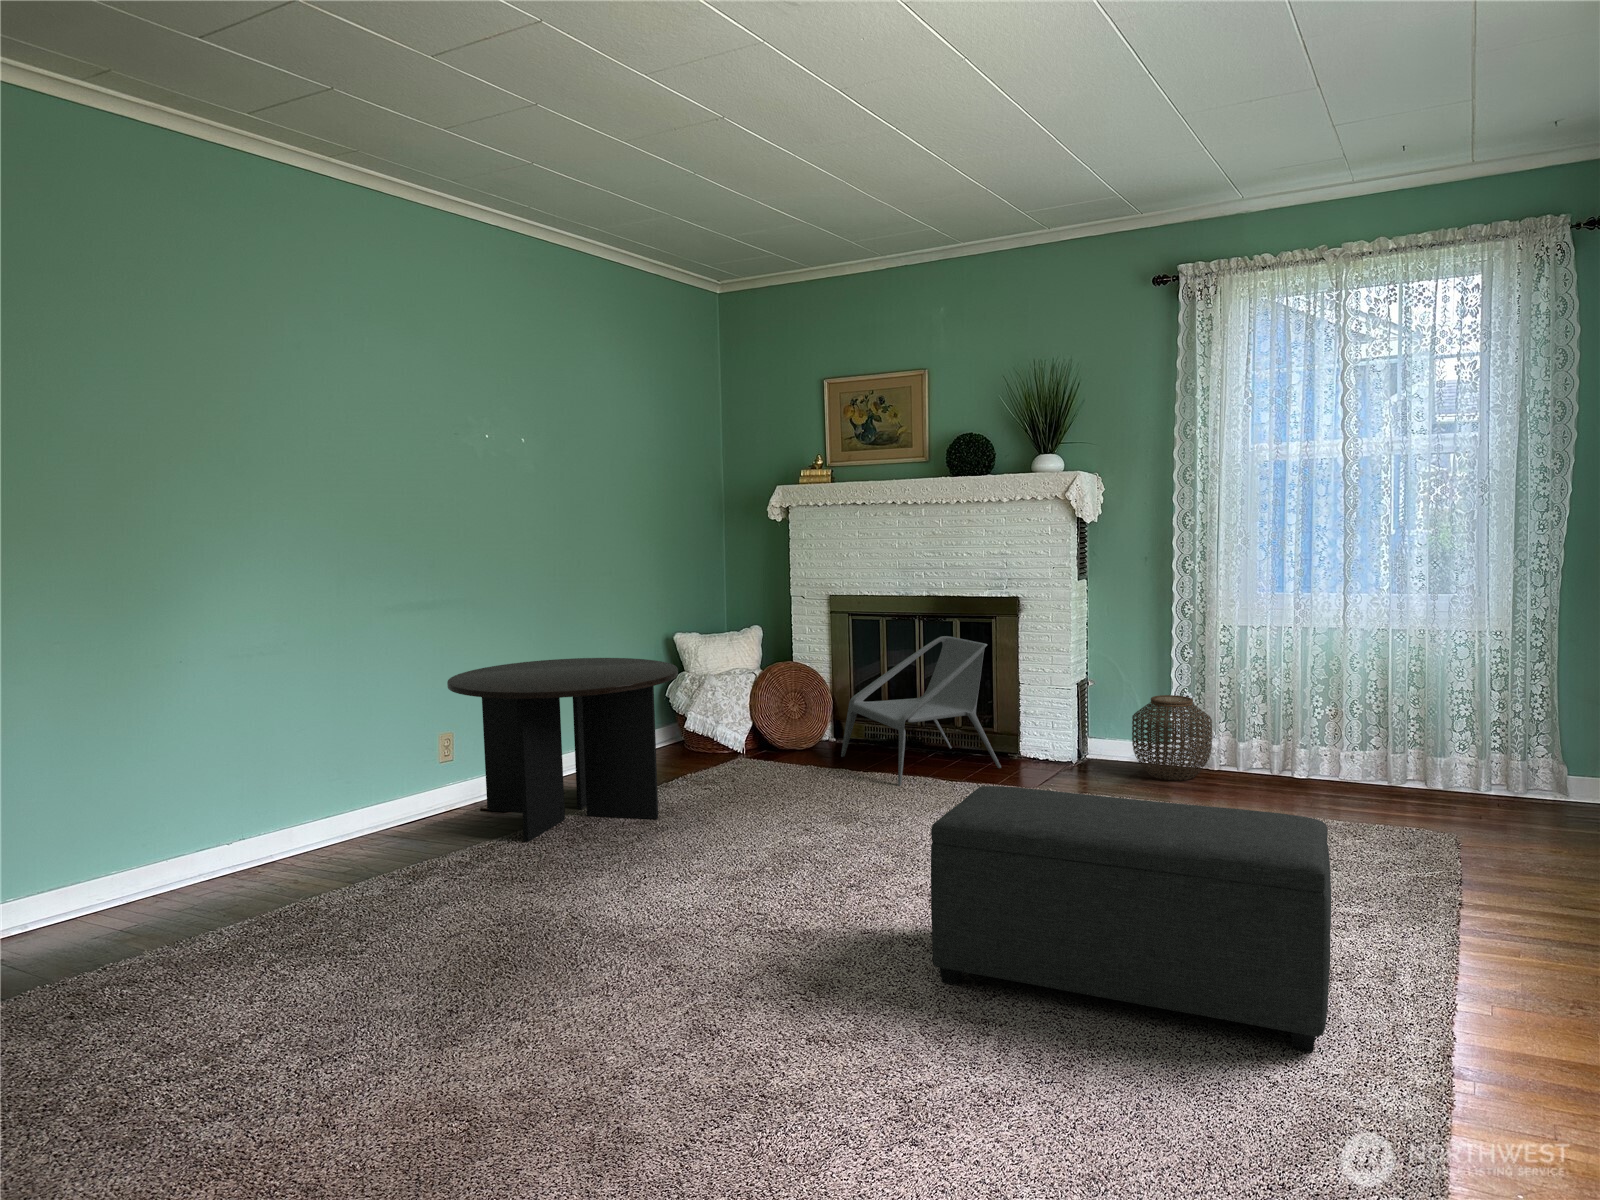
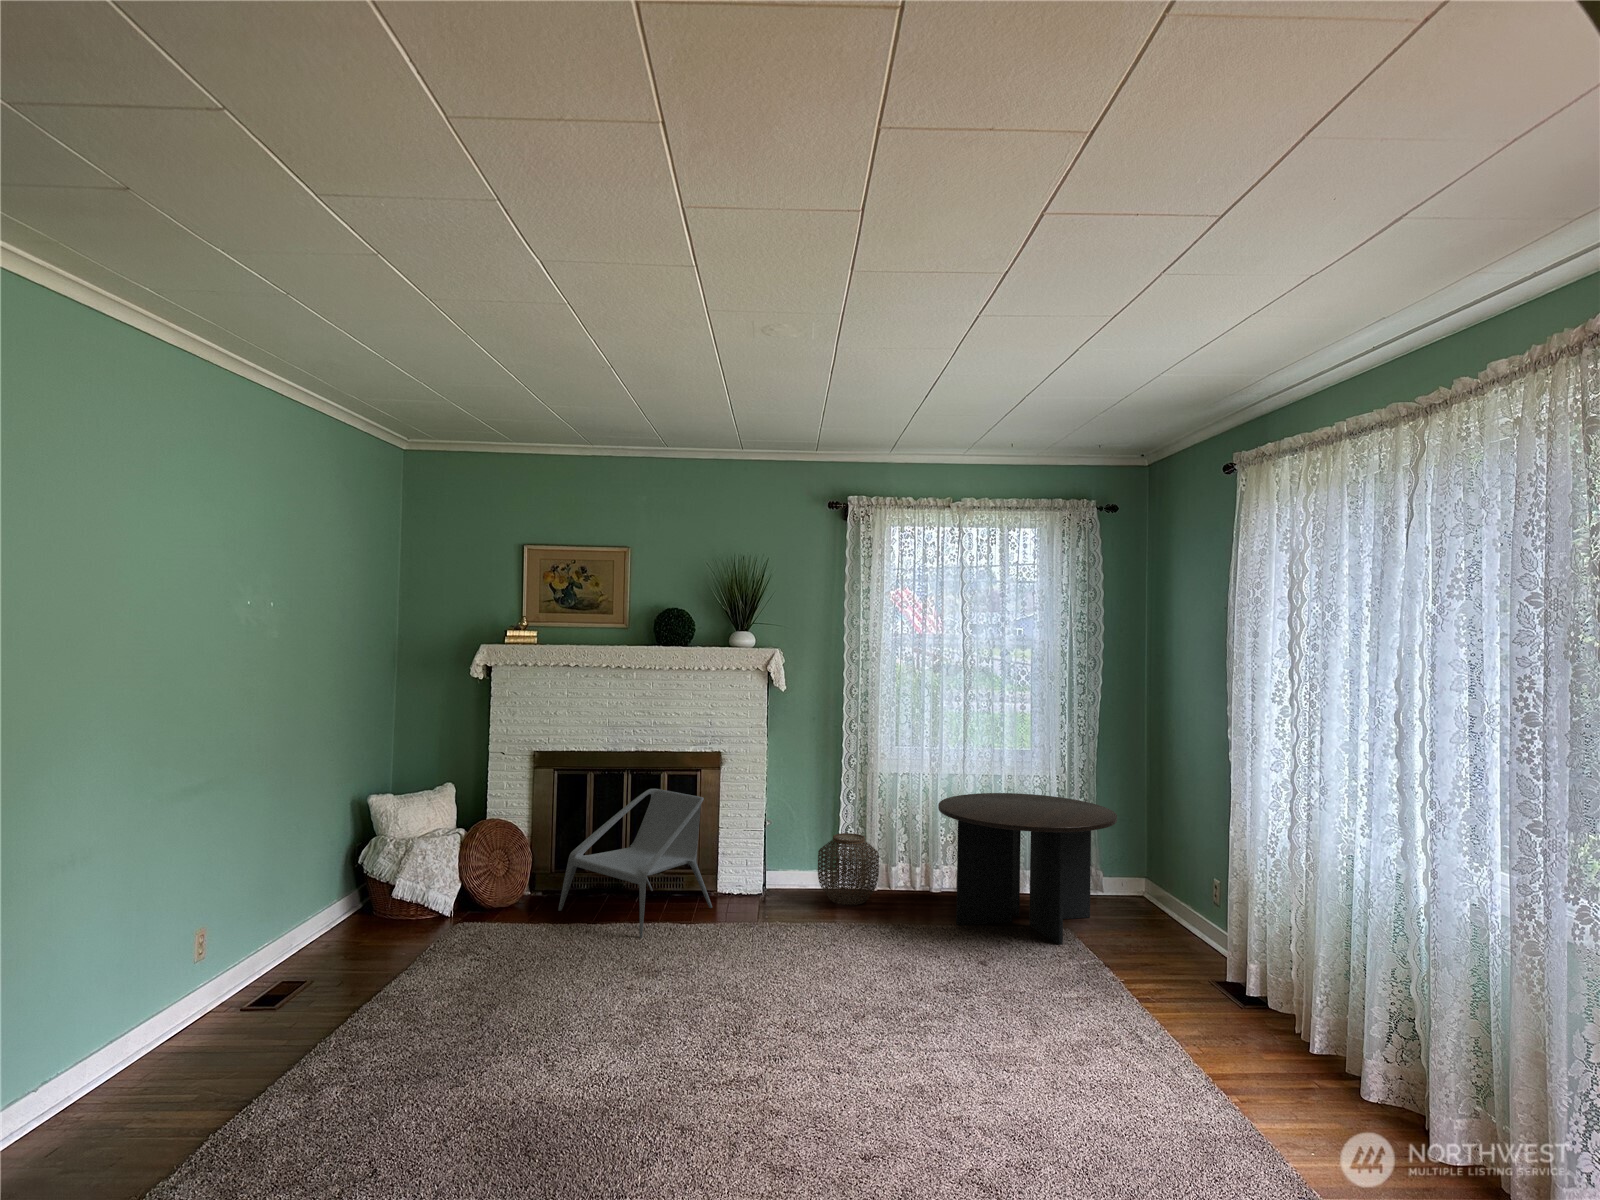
coffee table: present [447,658,678,842] -> present [938,793,1117,945]
ottoman: present [931,786,1331,1052] -> none [841,953,1161,1147]

